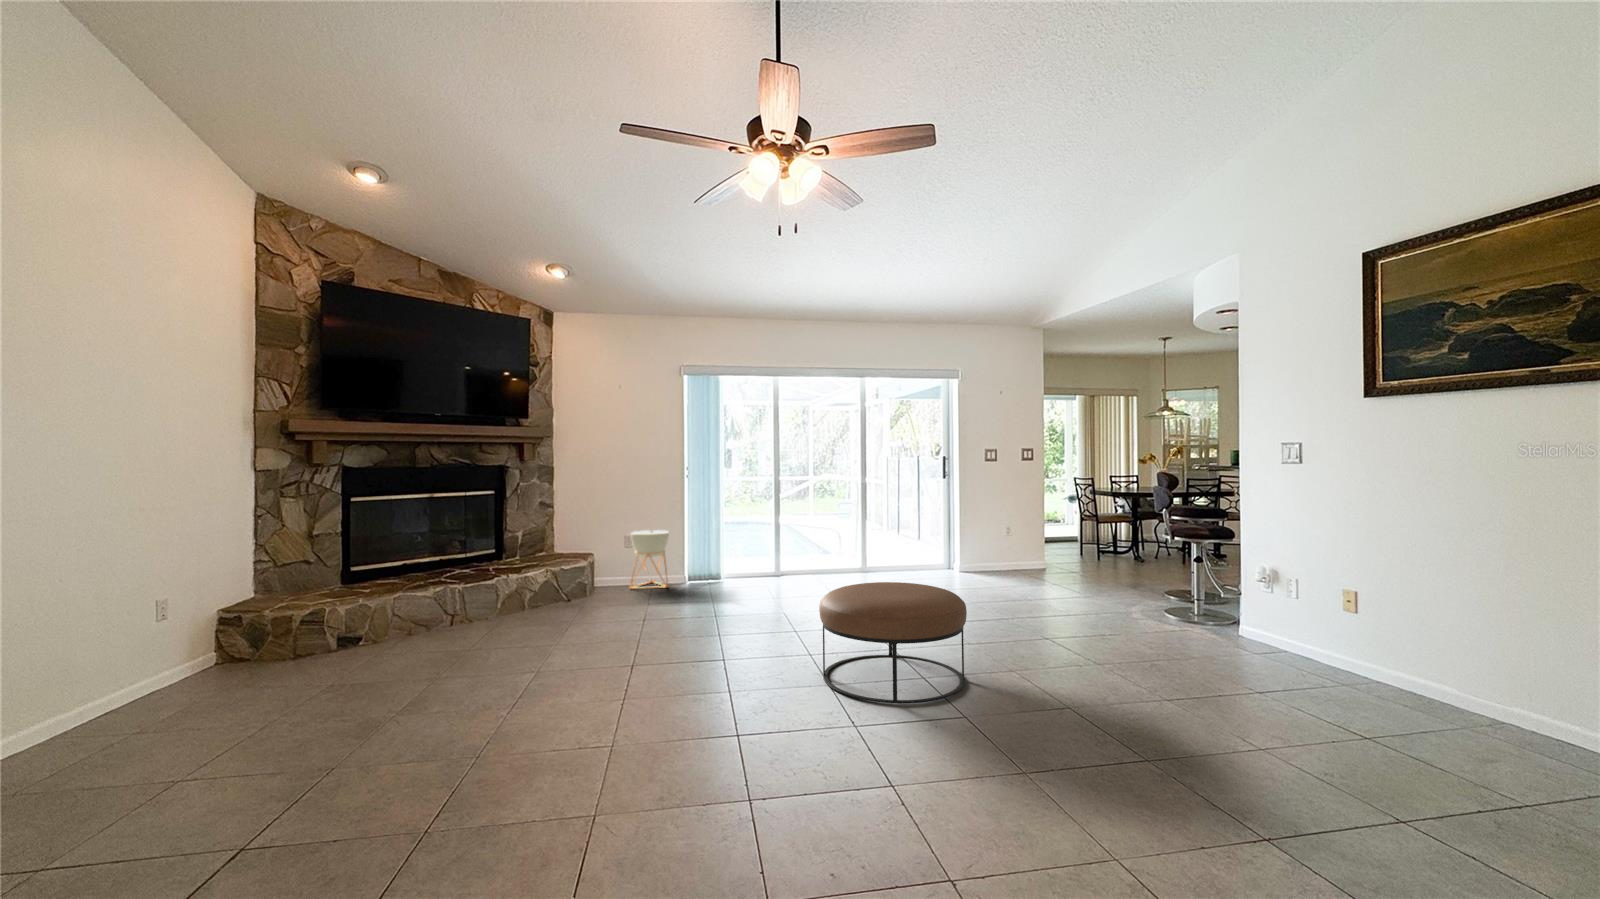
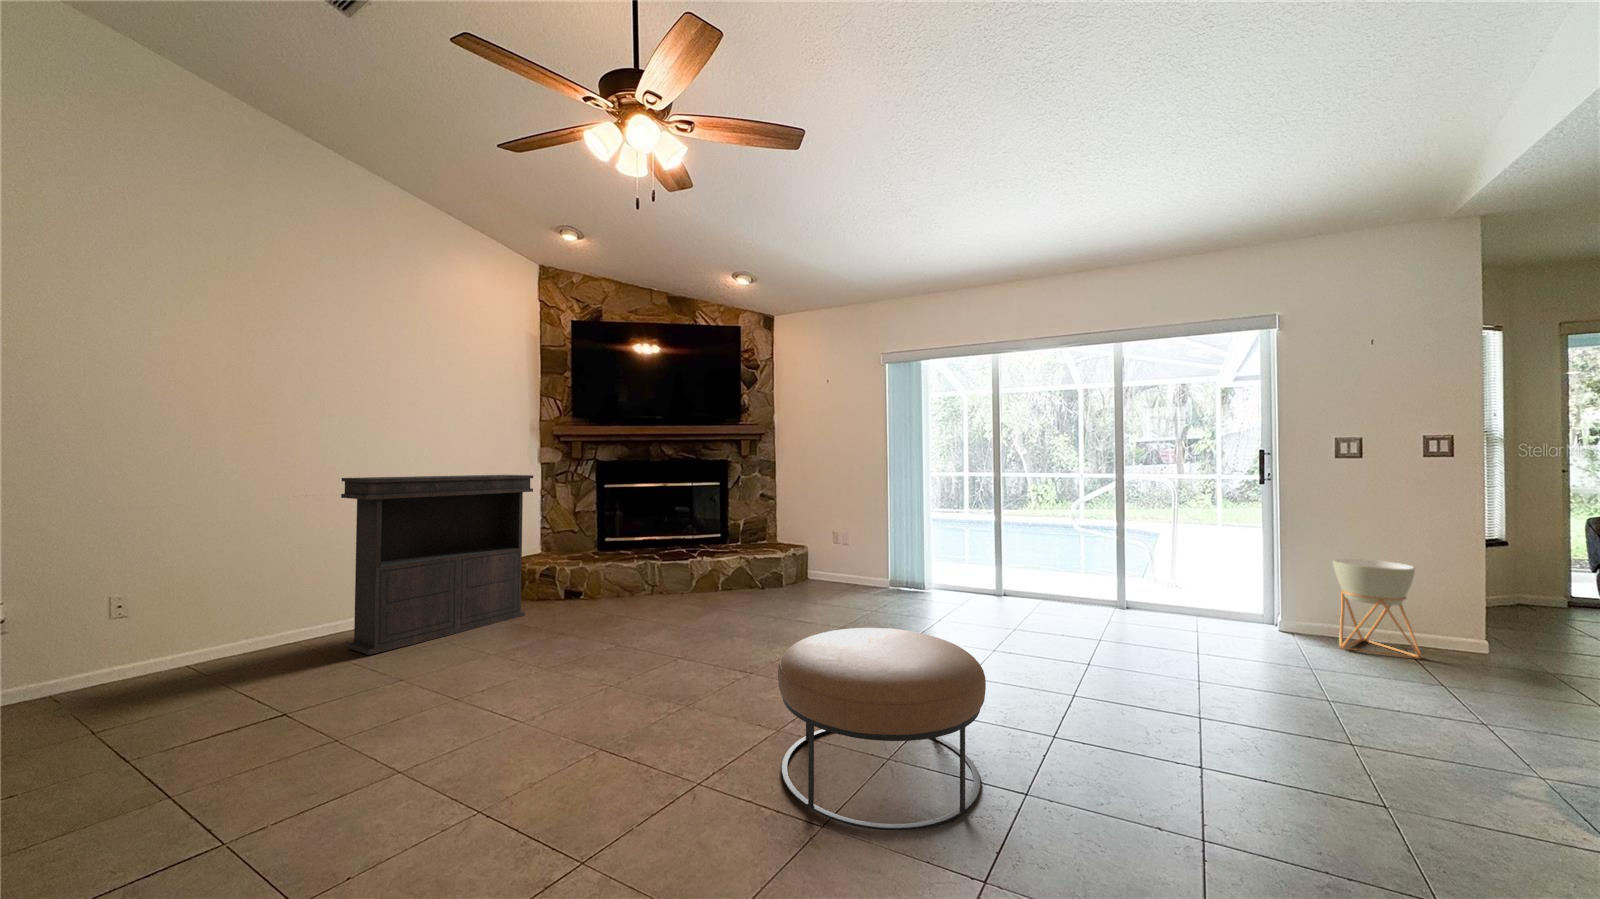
console table: none [64,485,328,764] -> present [341,475,533,655]
planter: present [630,530,669,589] -> present [1333,559,1422,659]

